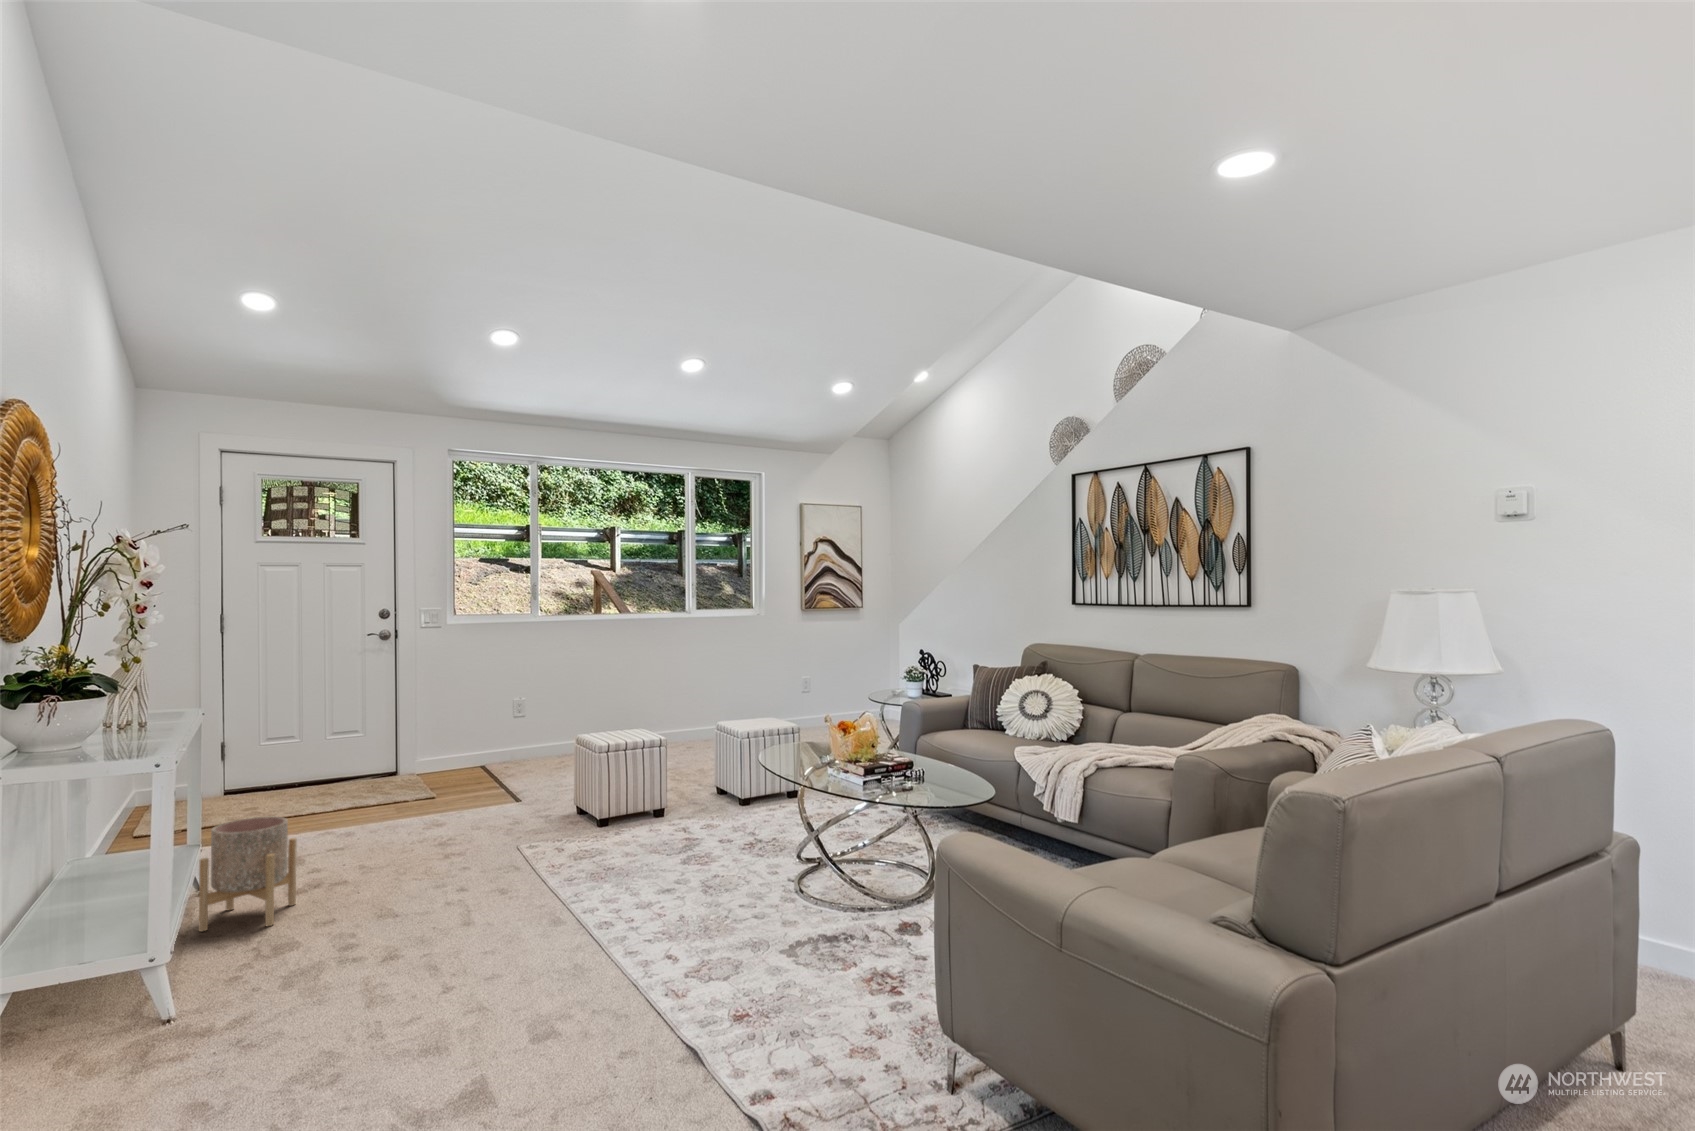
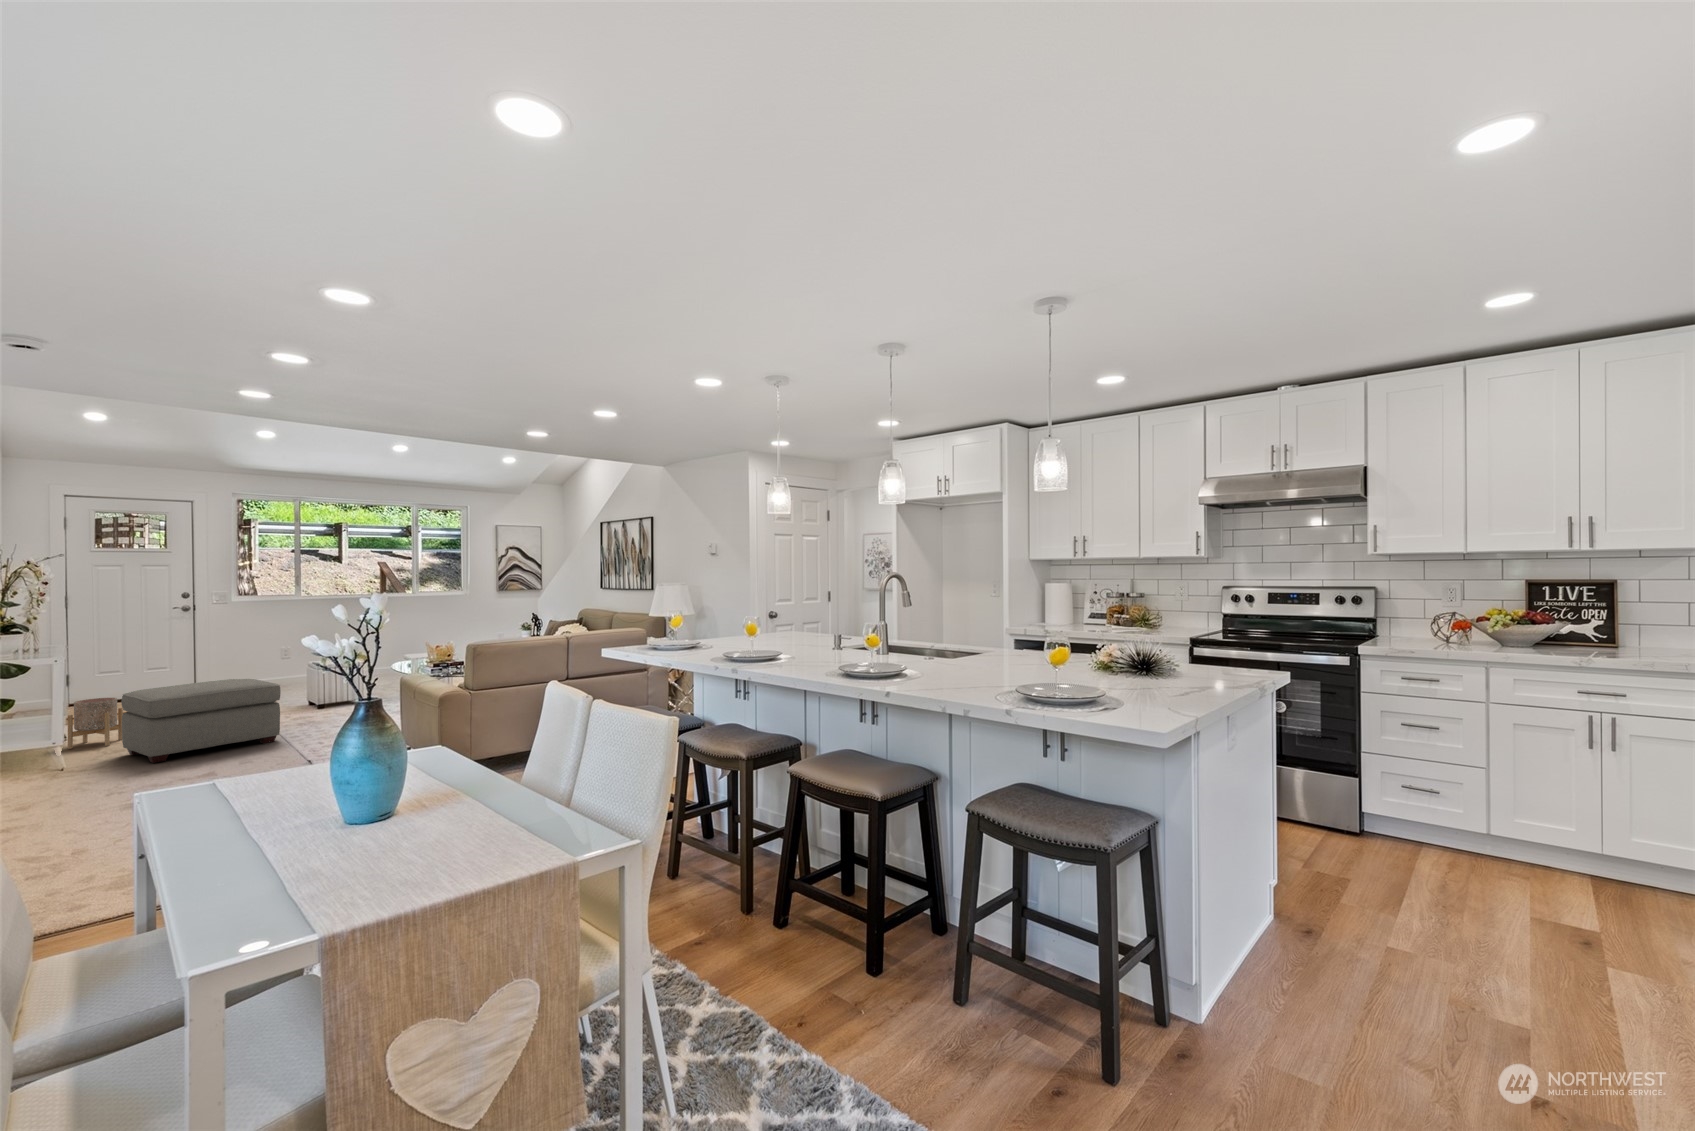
ottoman: none [302,787,605,1012] -> present [121,679,281,763]

